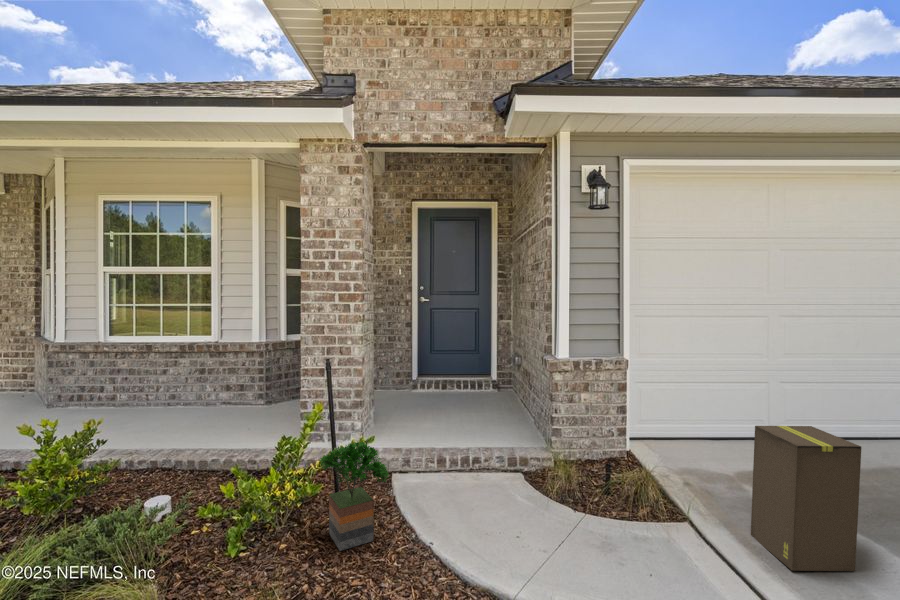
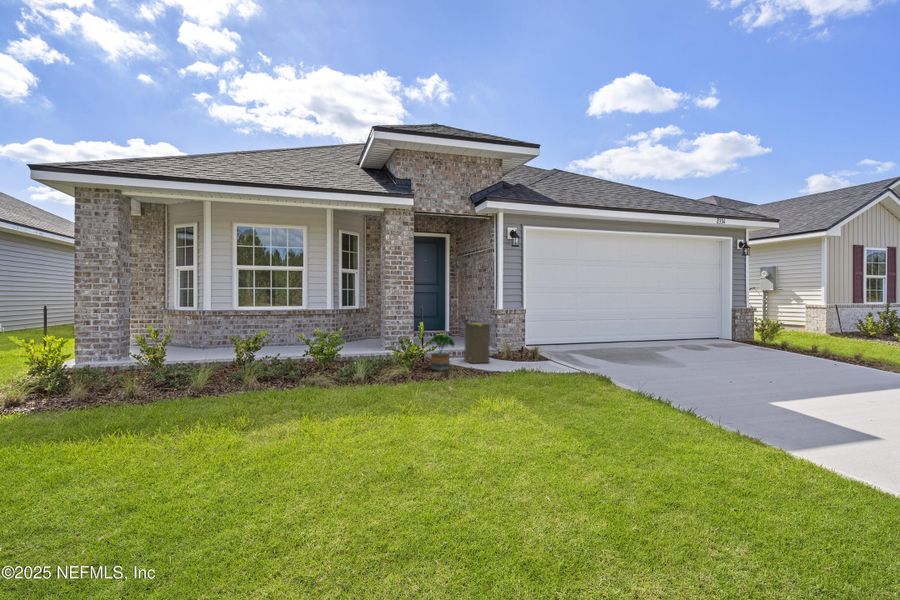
cardboard box: present [751,426,861,571] -> present [464,323,490,364]

